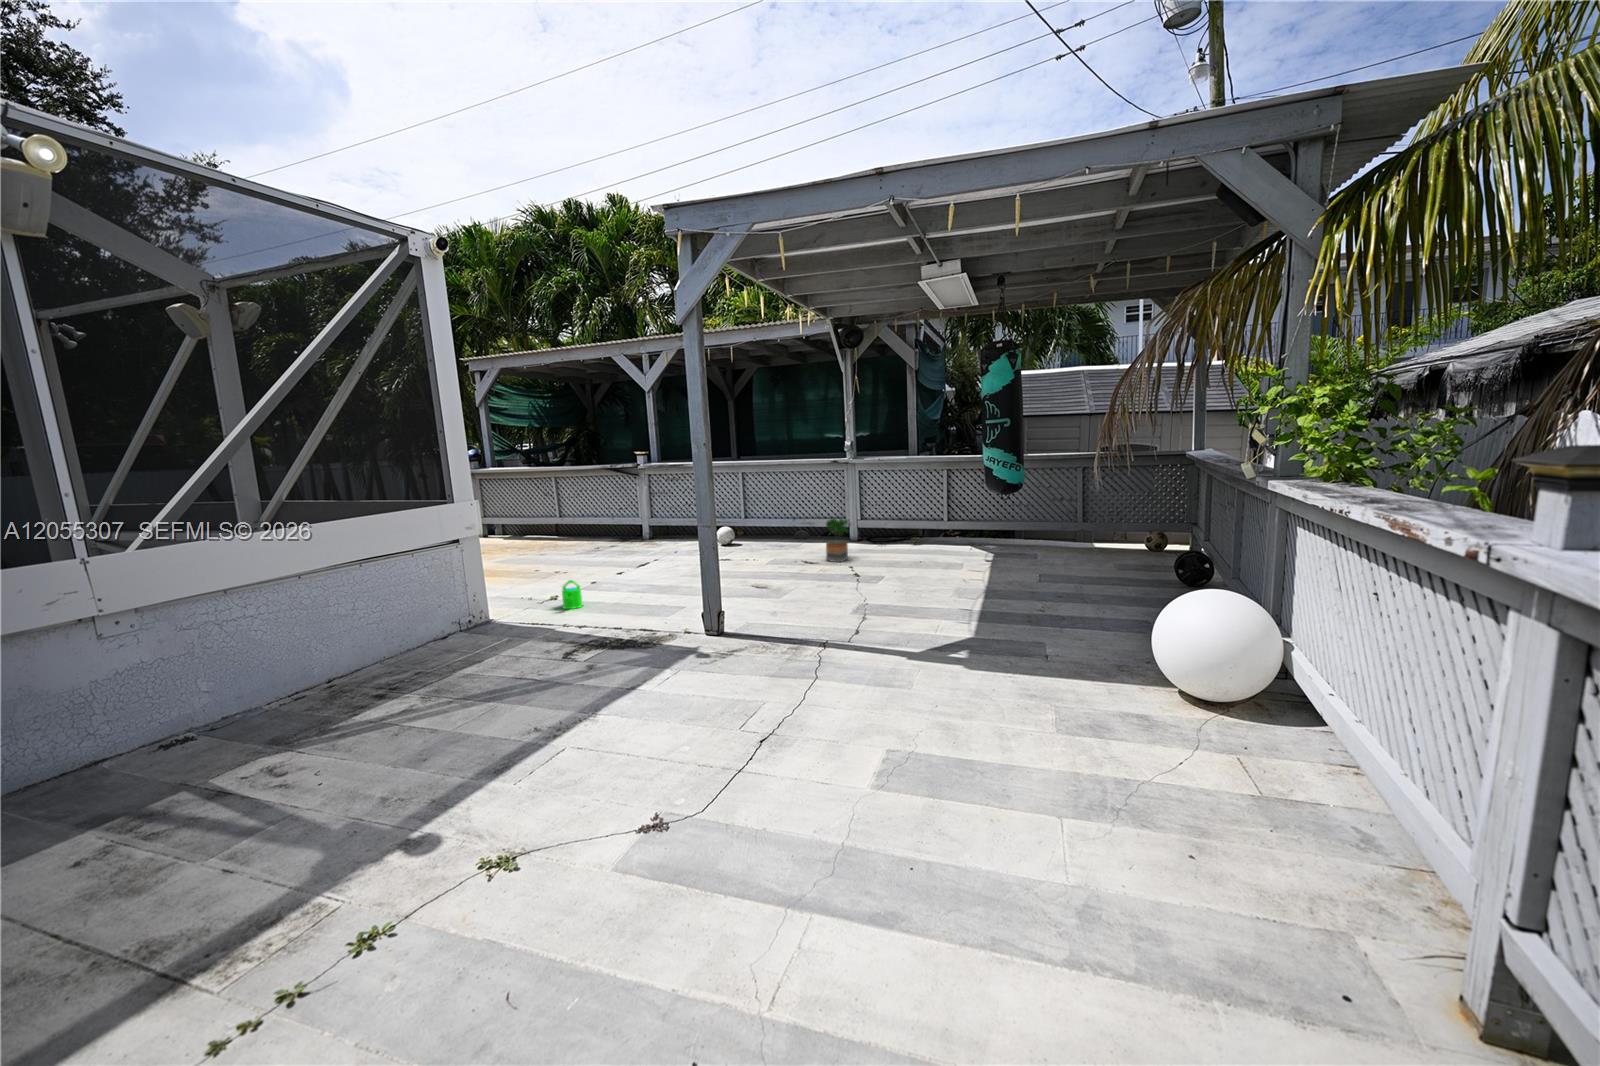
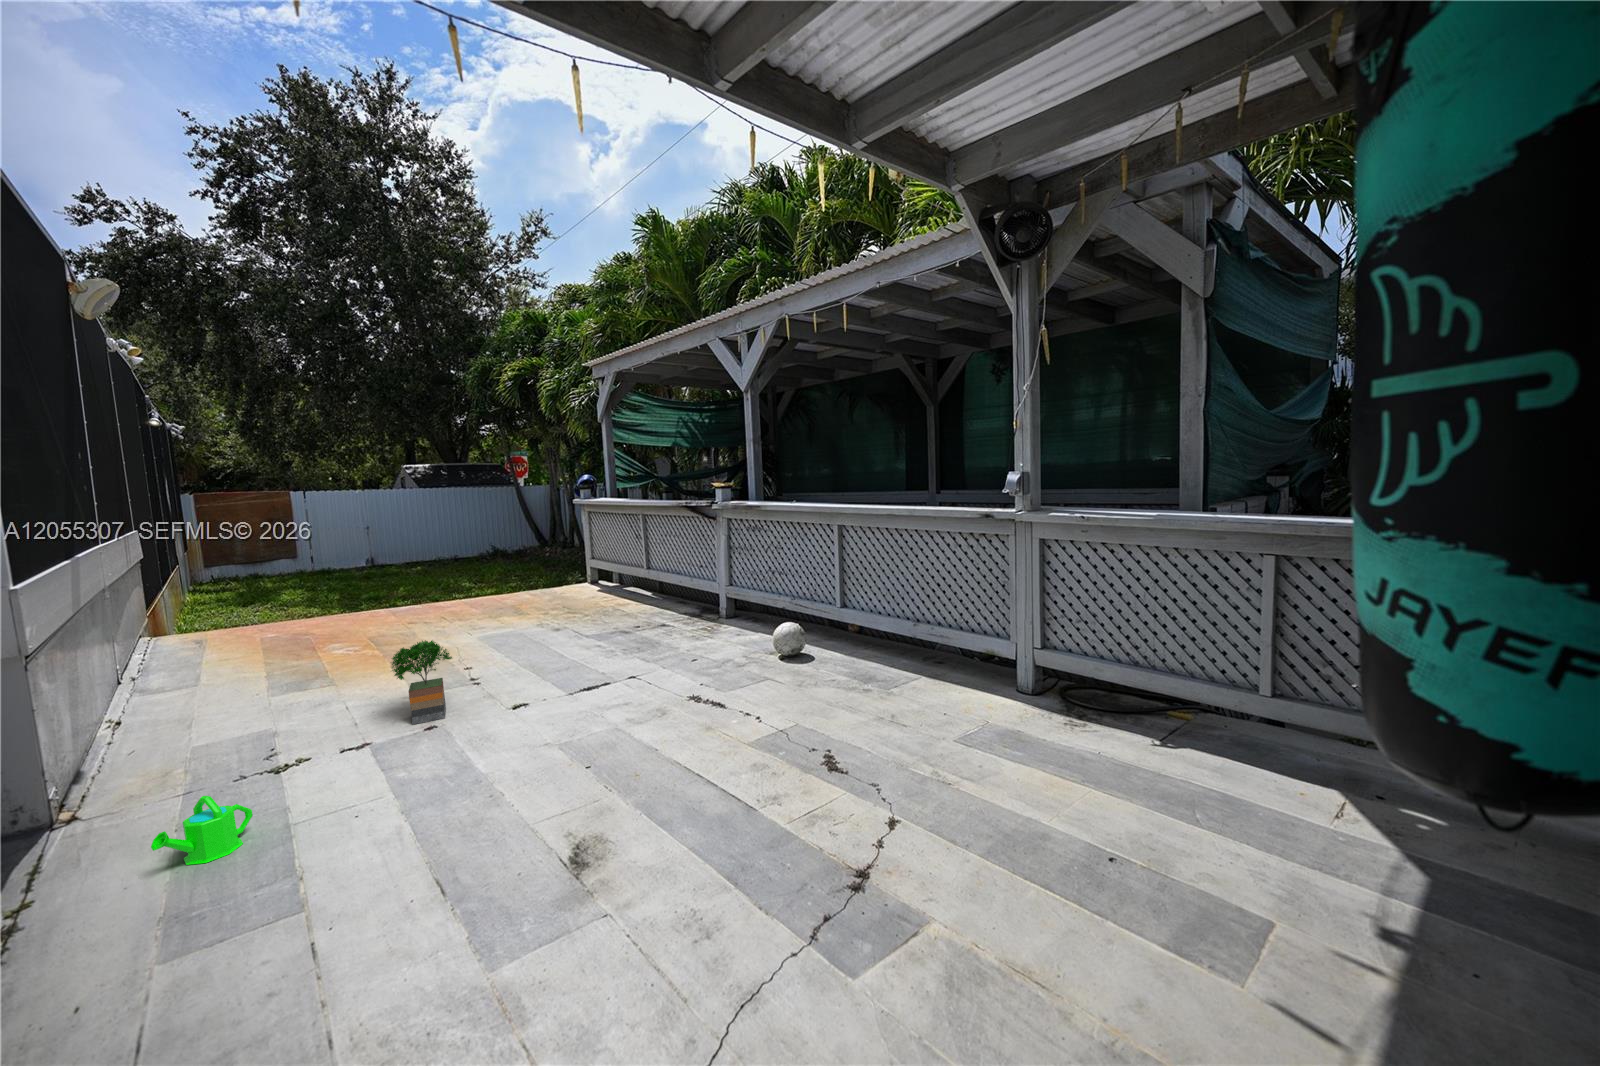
potted tree: present [826,518,851,562] -> present [392,640,452,724]

